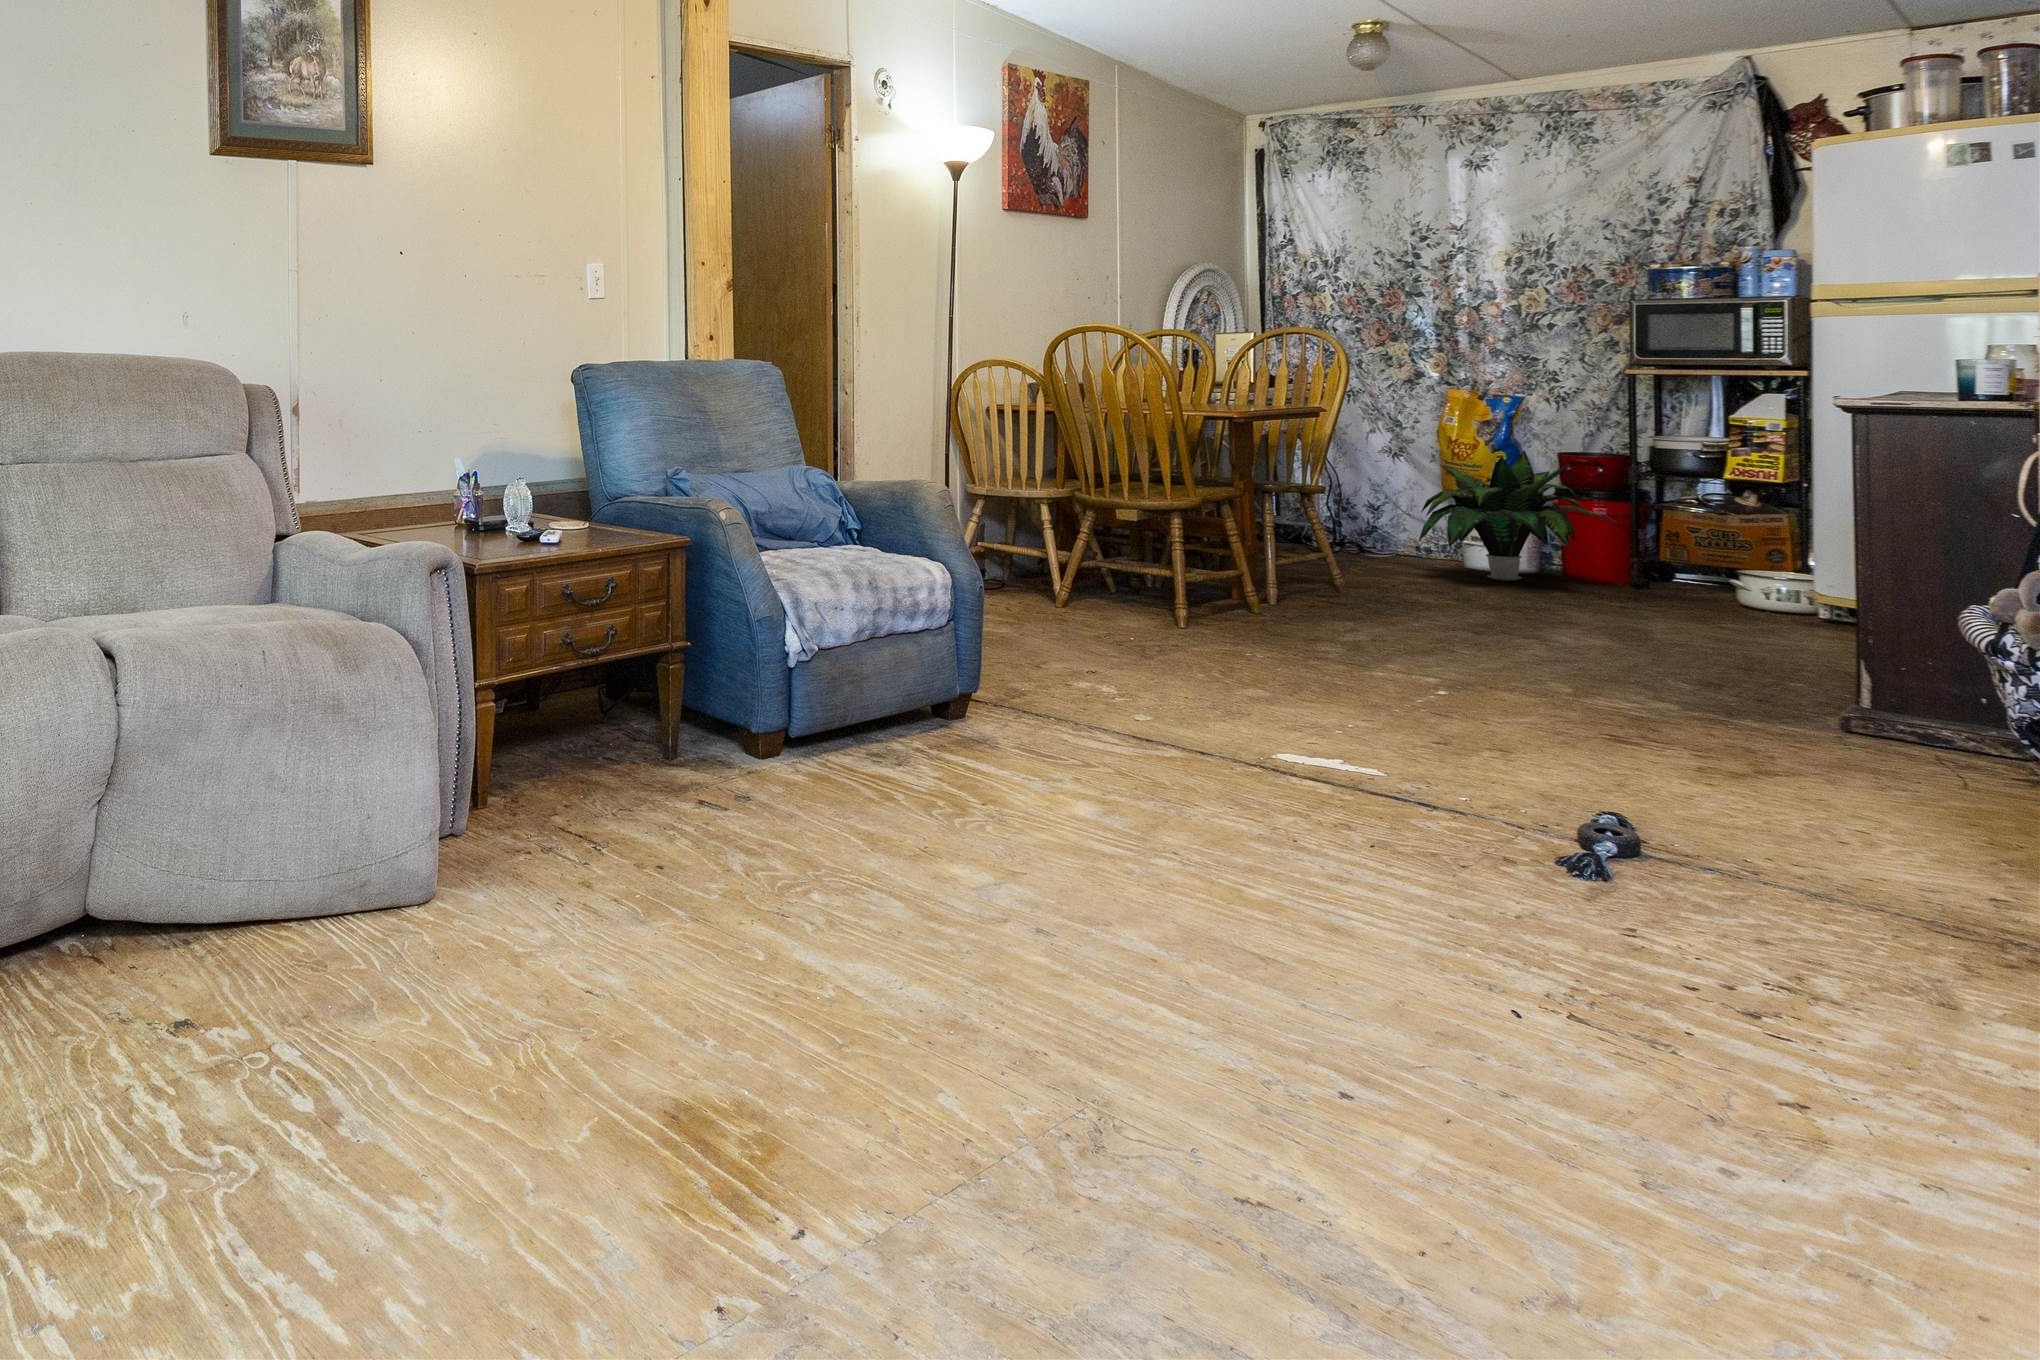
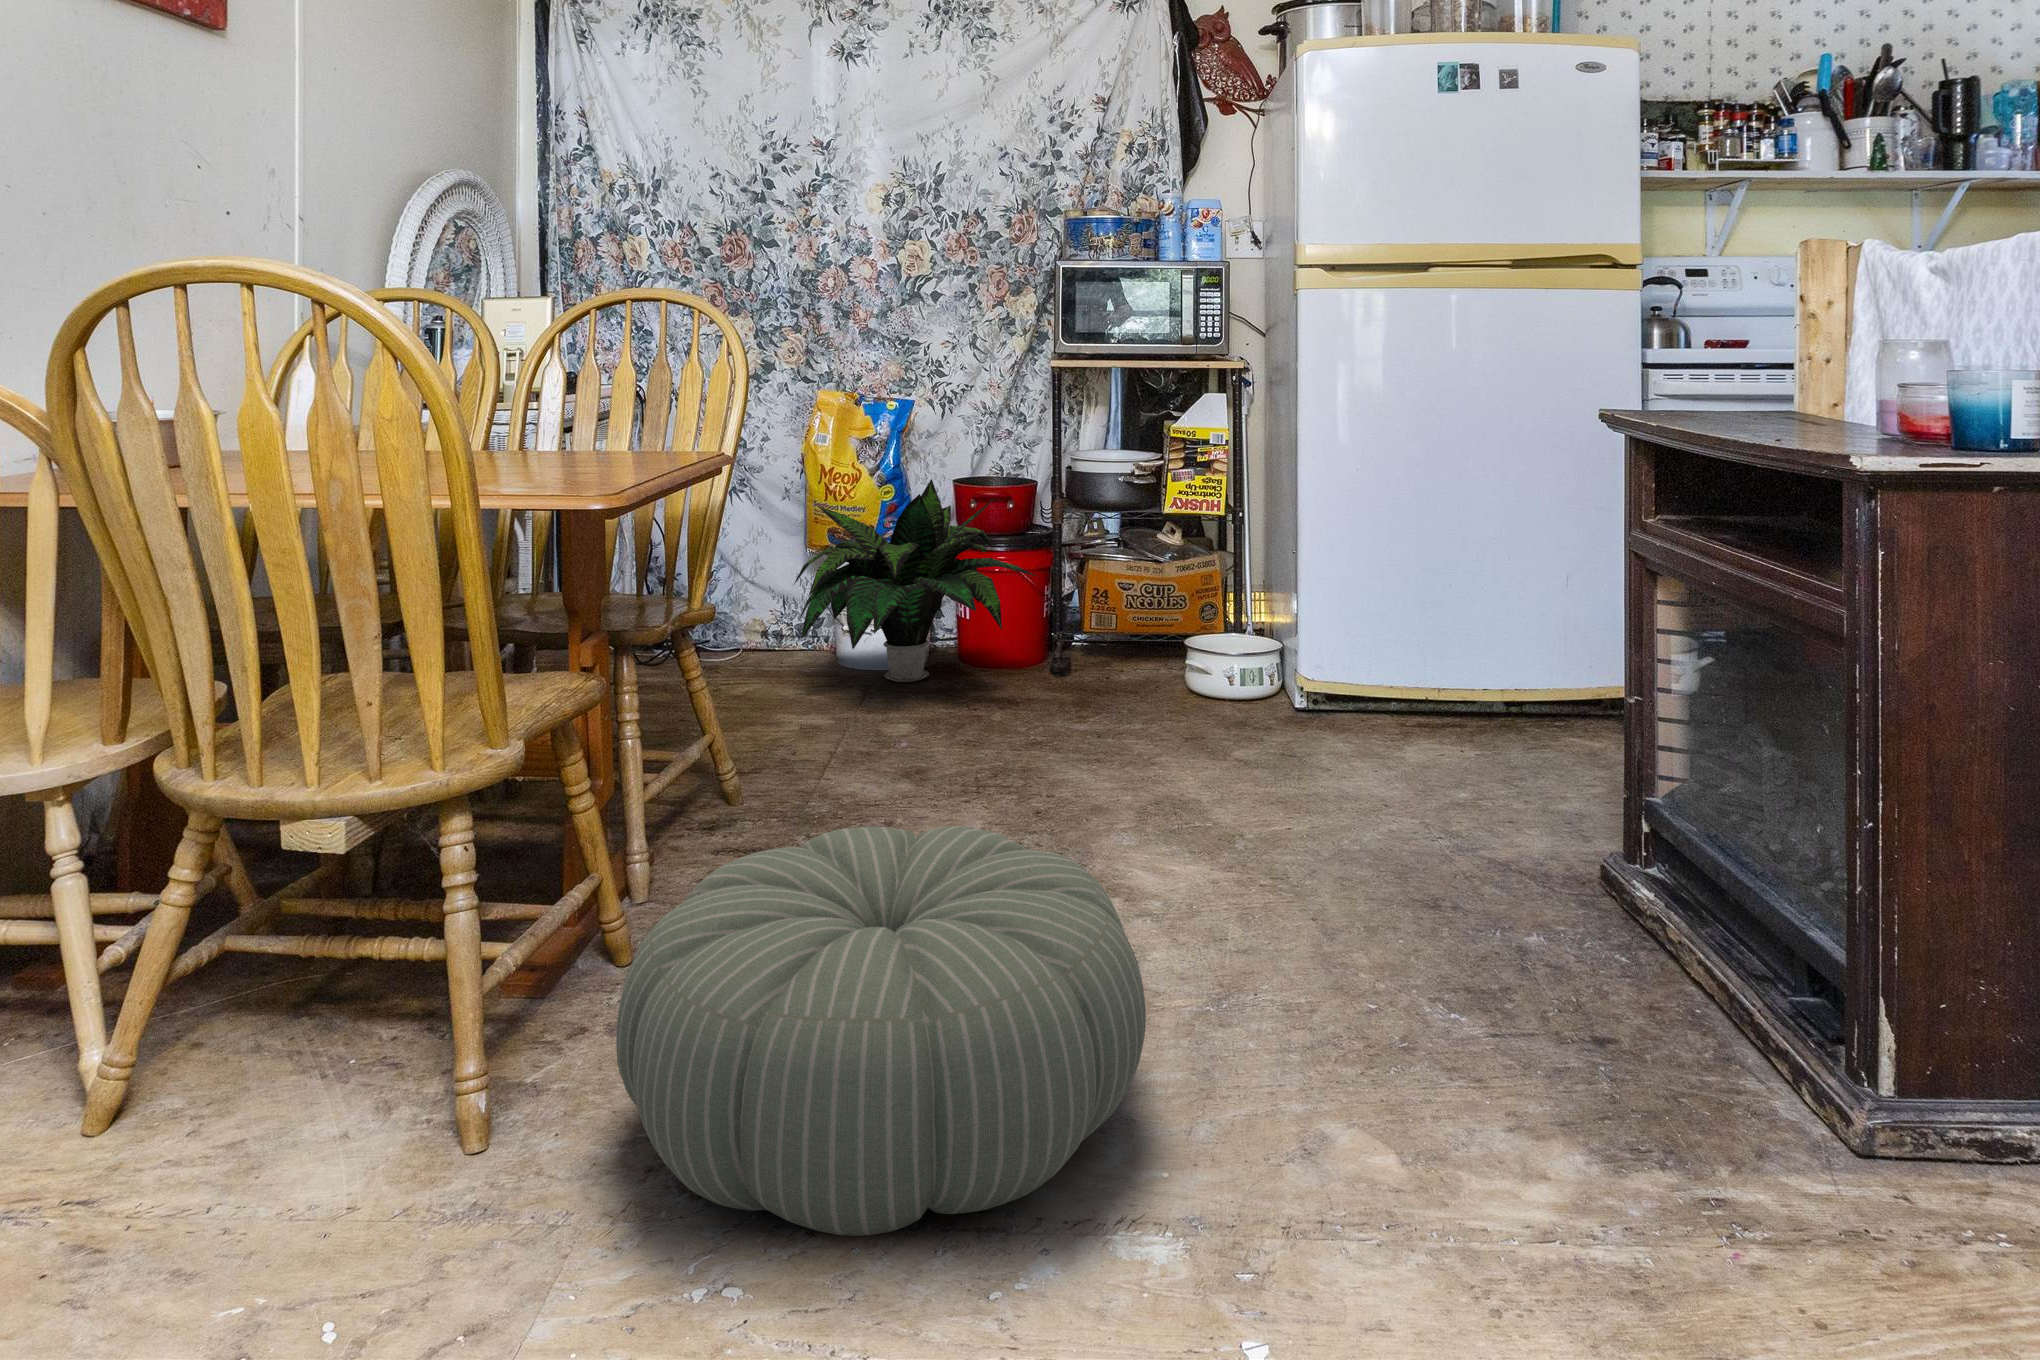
pouf: none [1235,561,1467,670] -> present [616,826,1146,1236]

